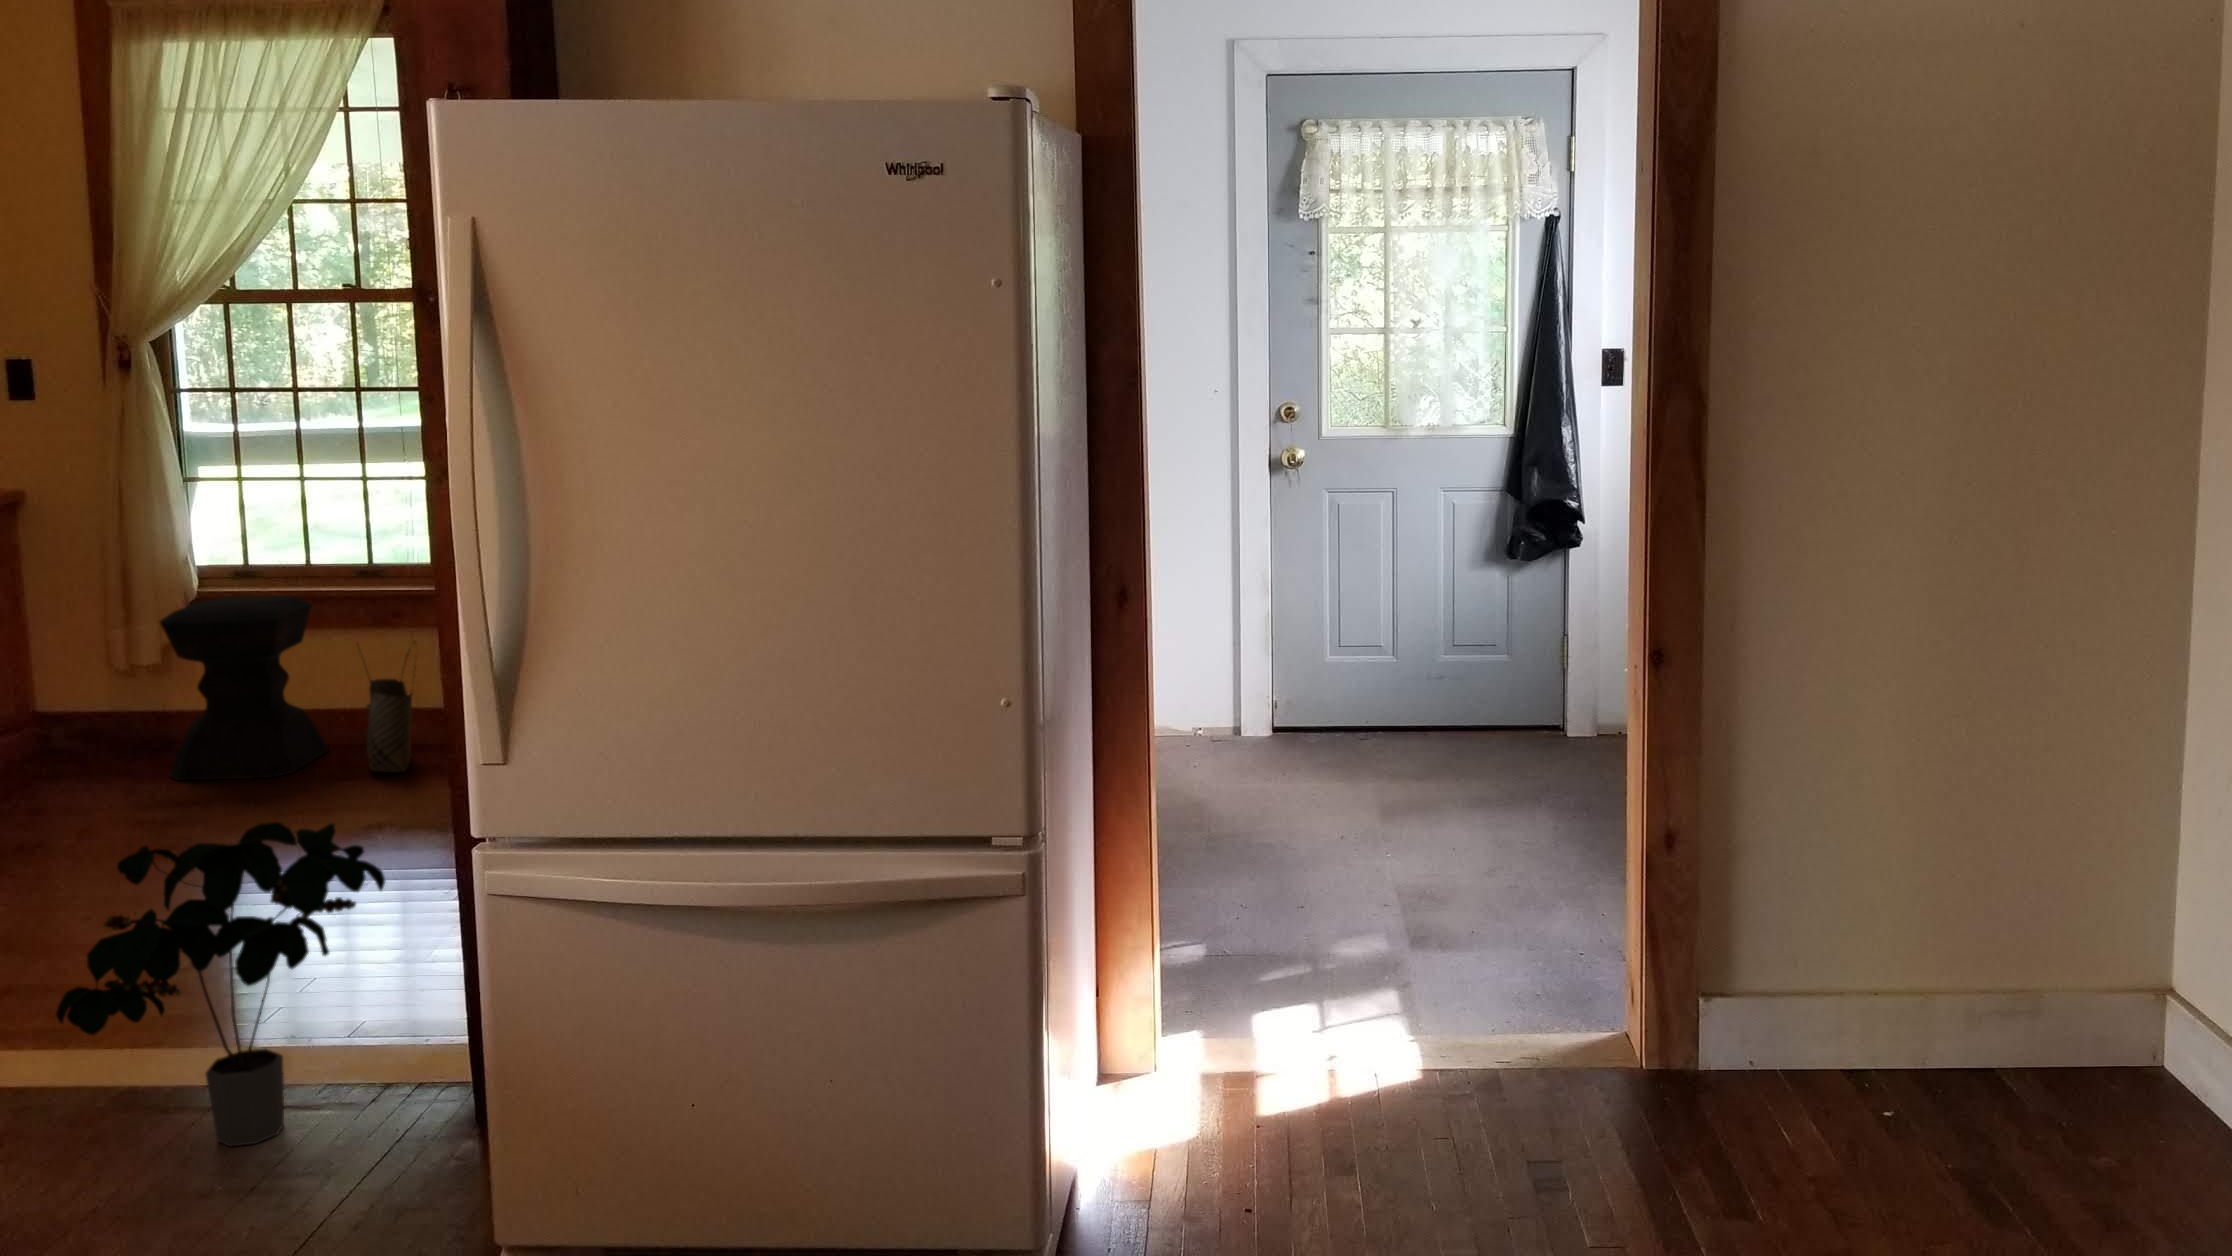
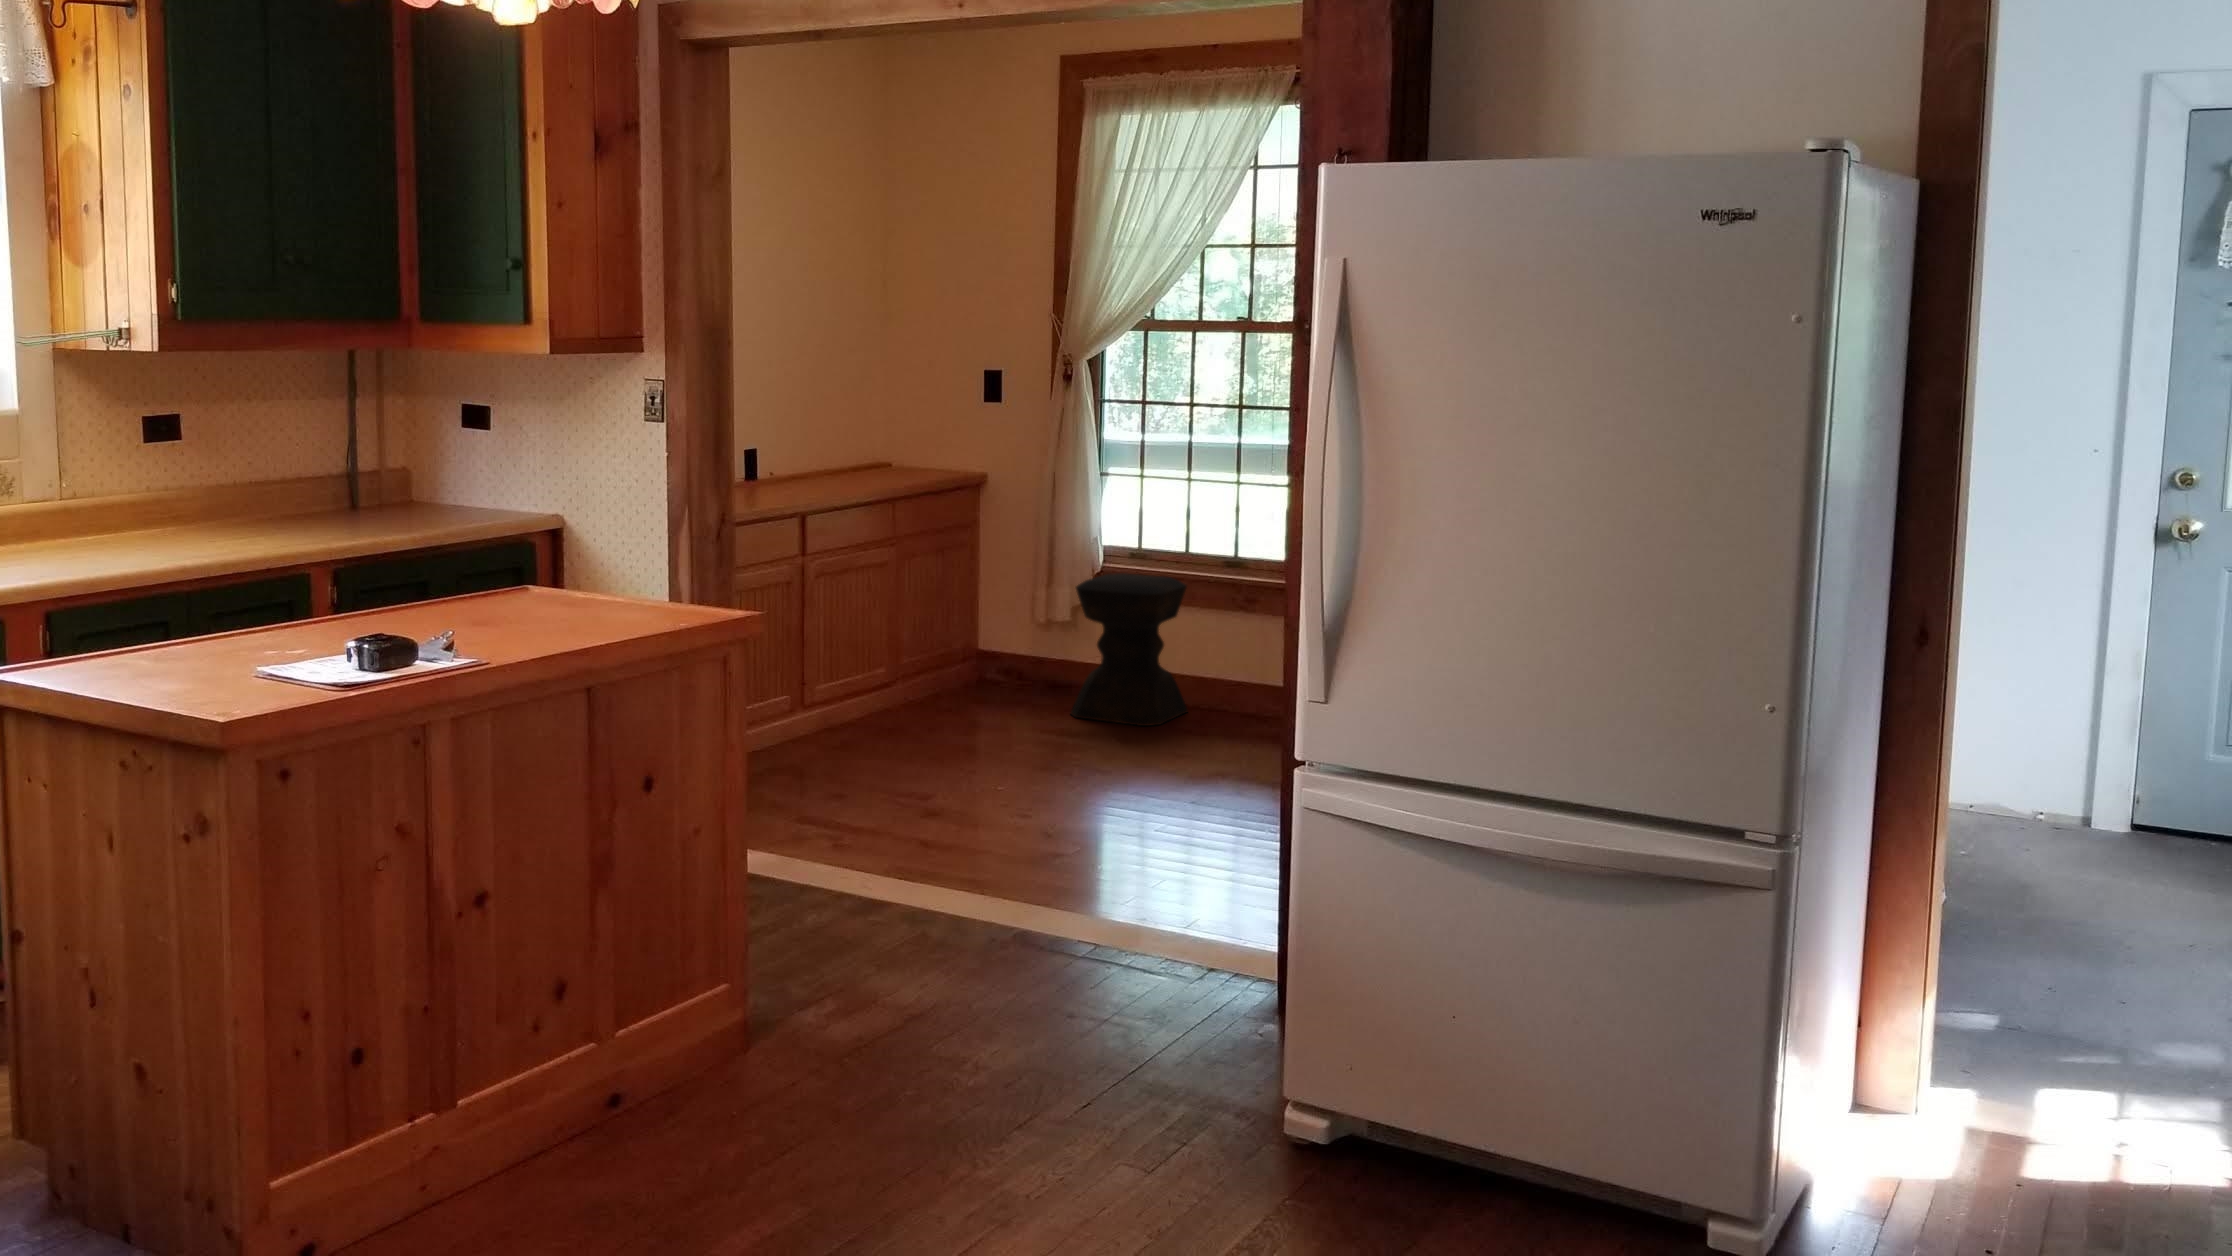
woven basket: present [357,644,413,772] -> none [1217,621,1265,737]
potted plant: present [56,822,386,1146] -> none [994,738,1228,989]

